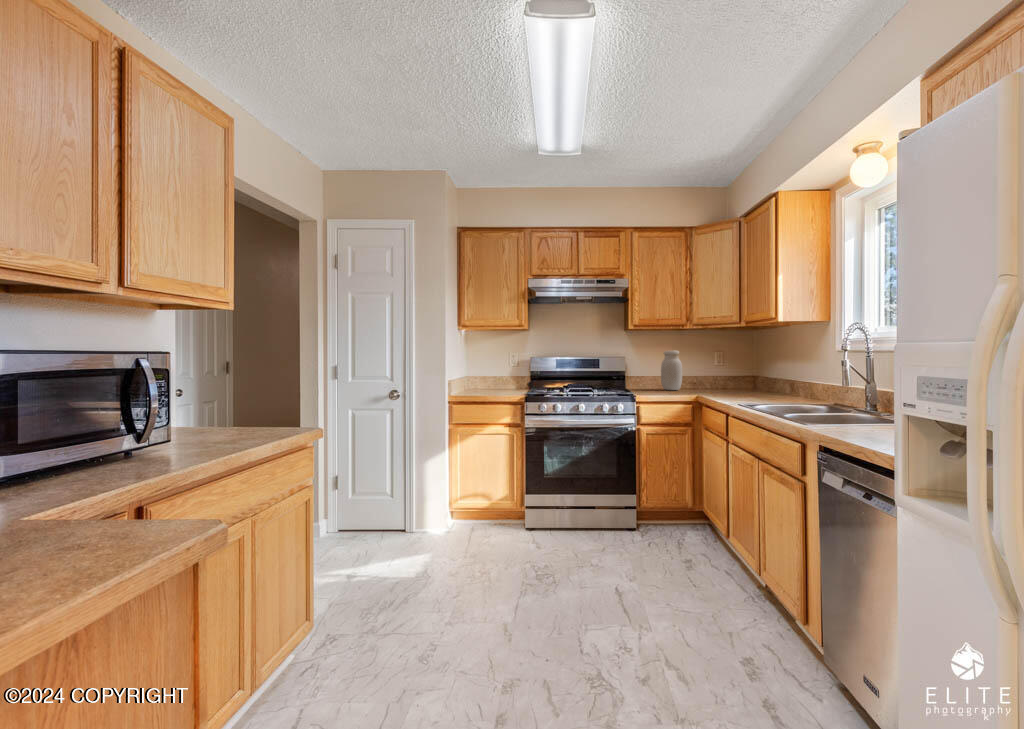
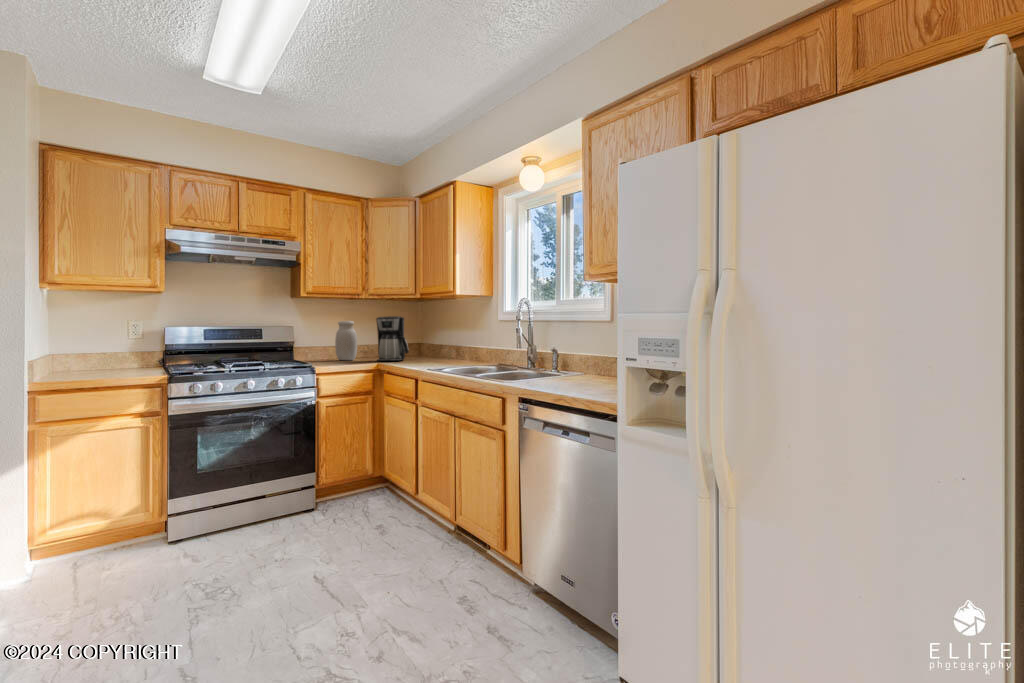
coffee maker: none [700,345,735,393] -> present [376,316,409,361]

